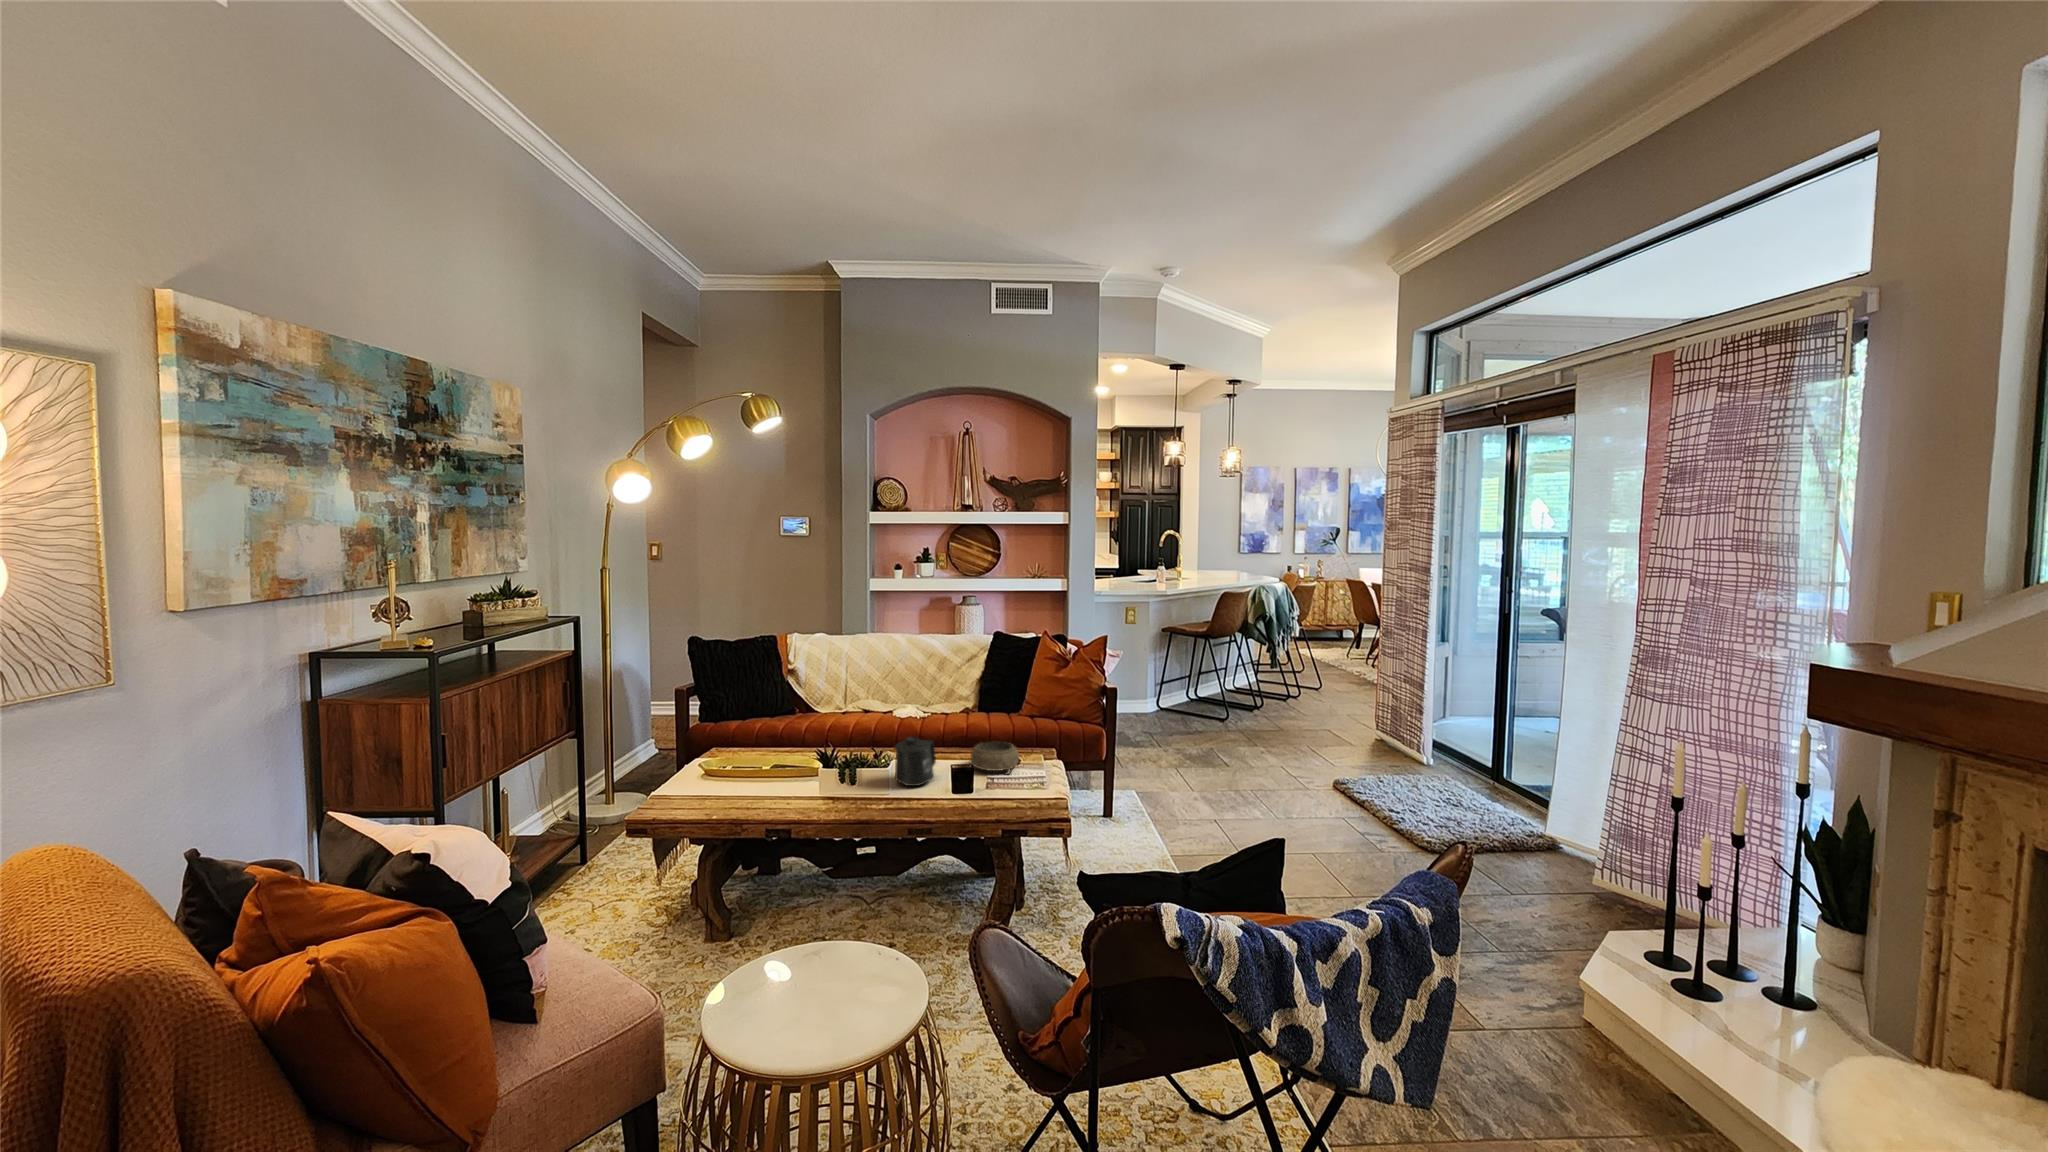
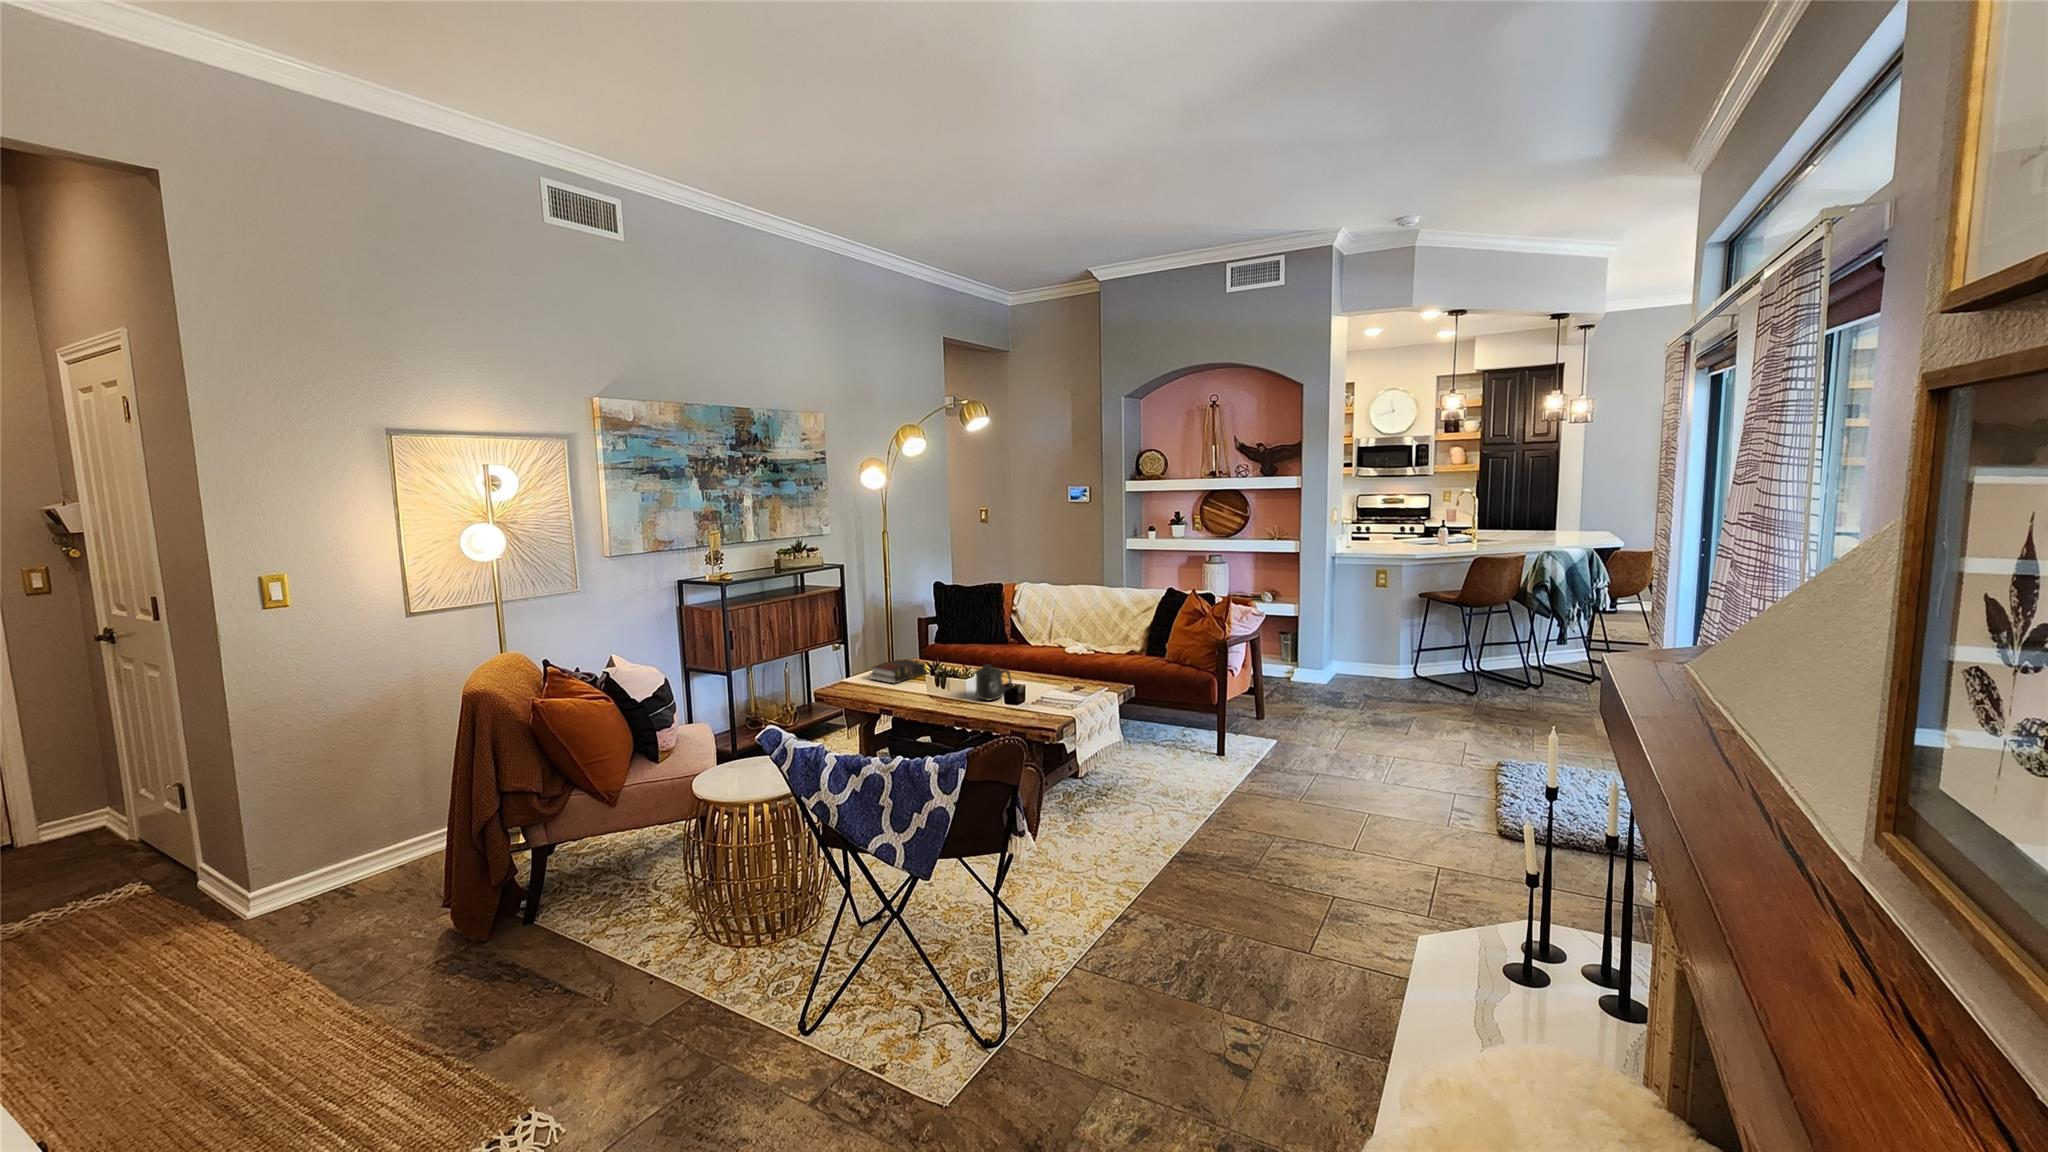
decorative bowl: present [968,742,1019,774] -> none [1038,677,1077,703]
book: none [693,747,770,784] -> present [871,659,927,683]

